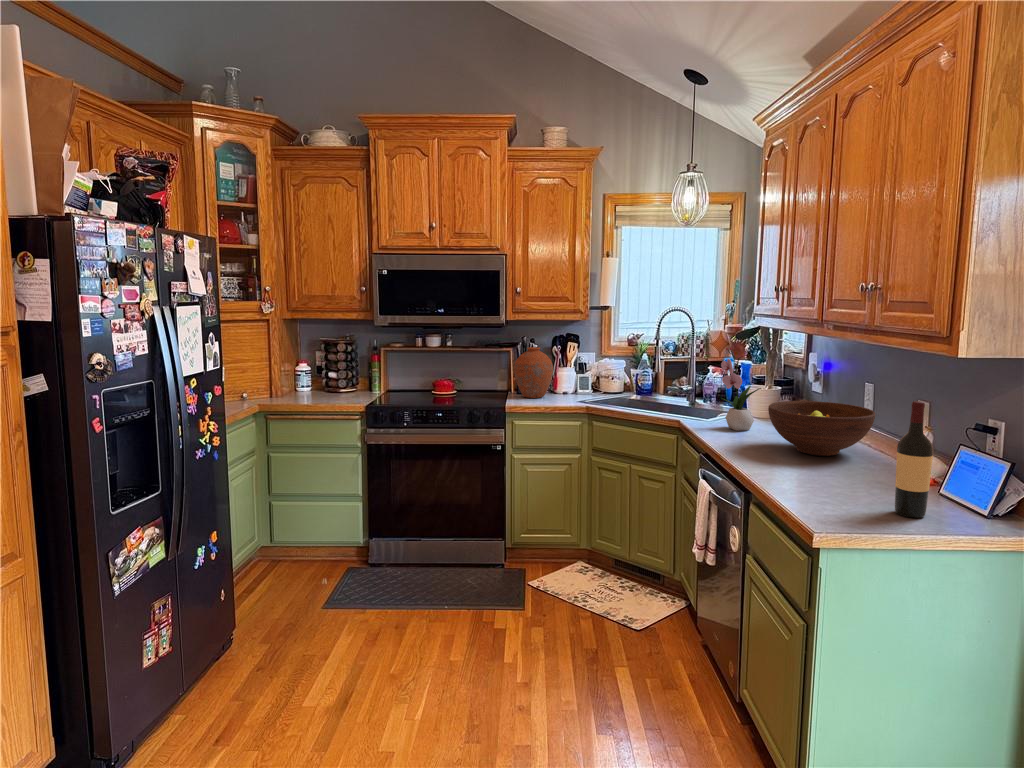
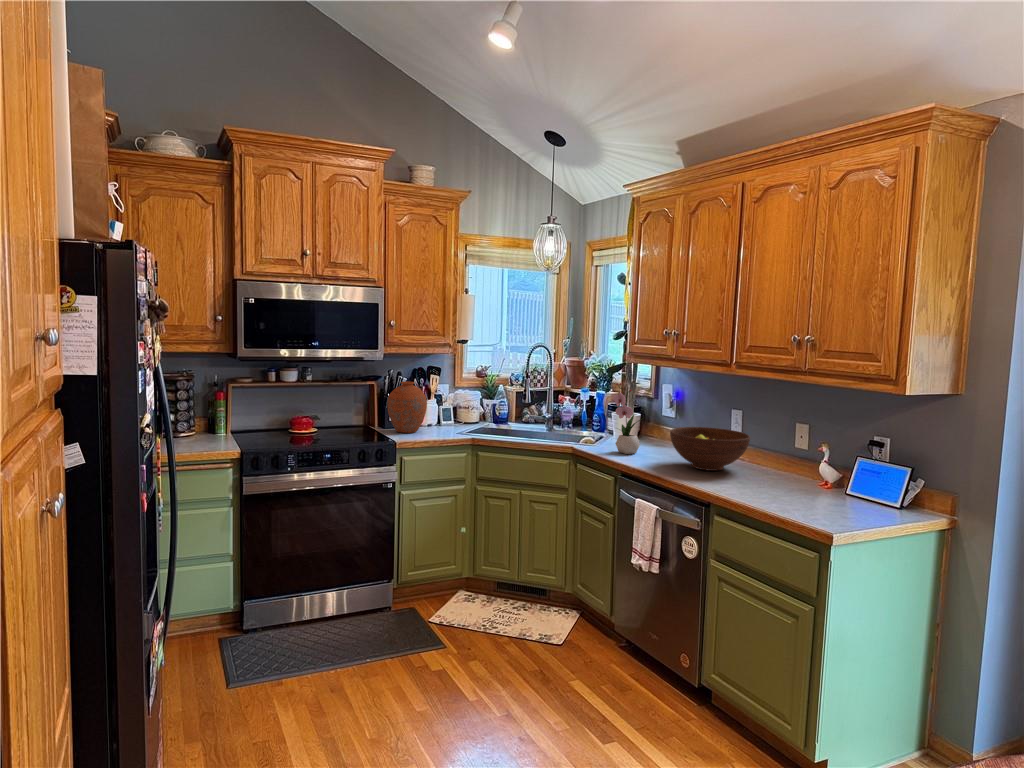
wine bottle: present [895,401,933,518] -> none [812,427,837,511]

